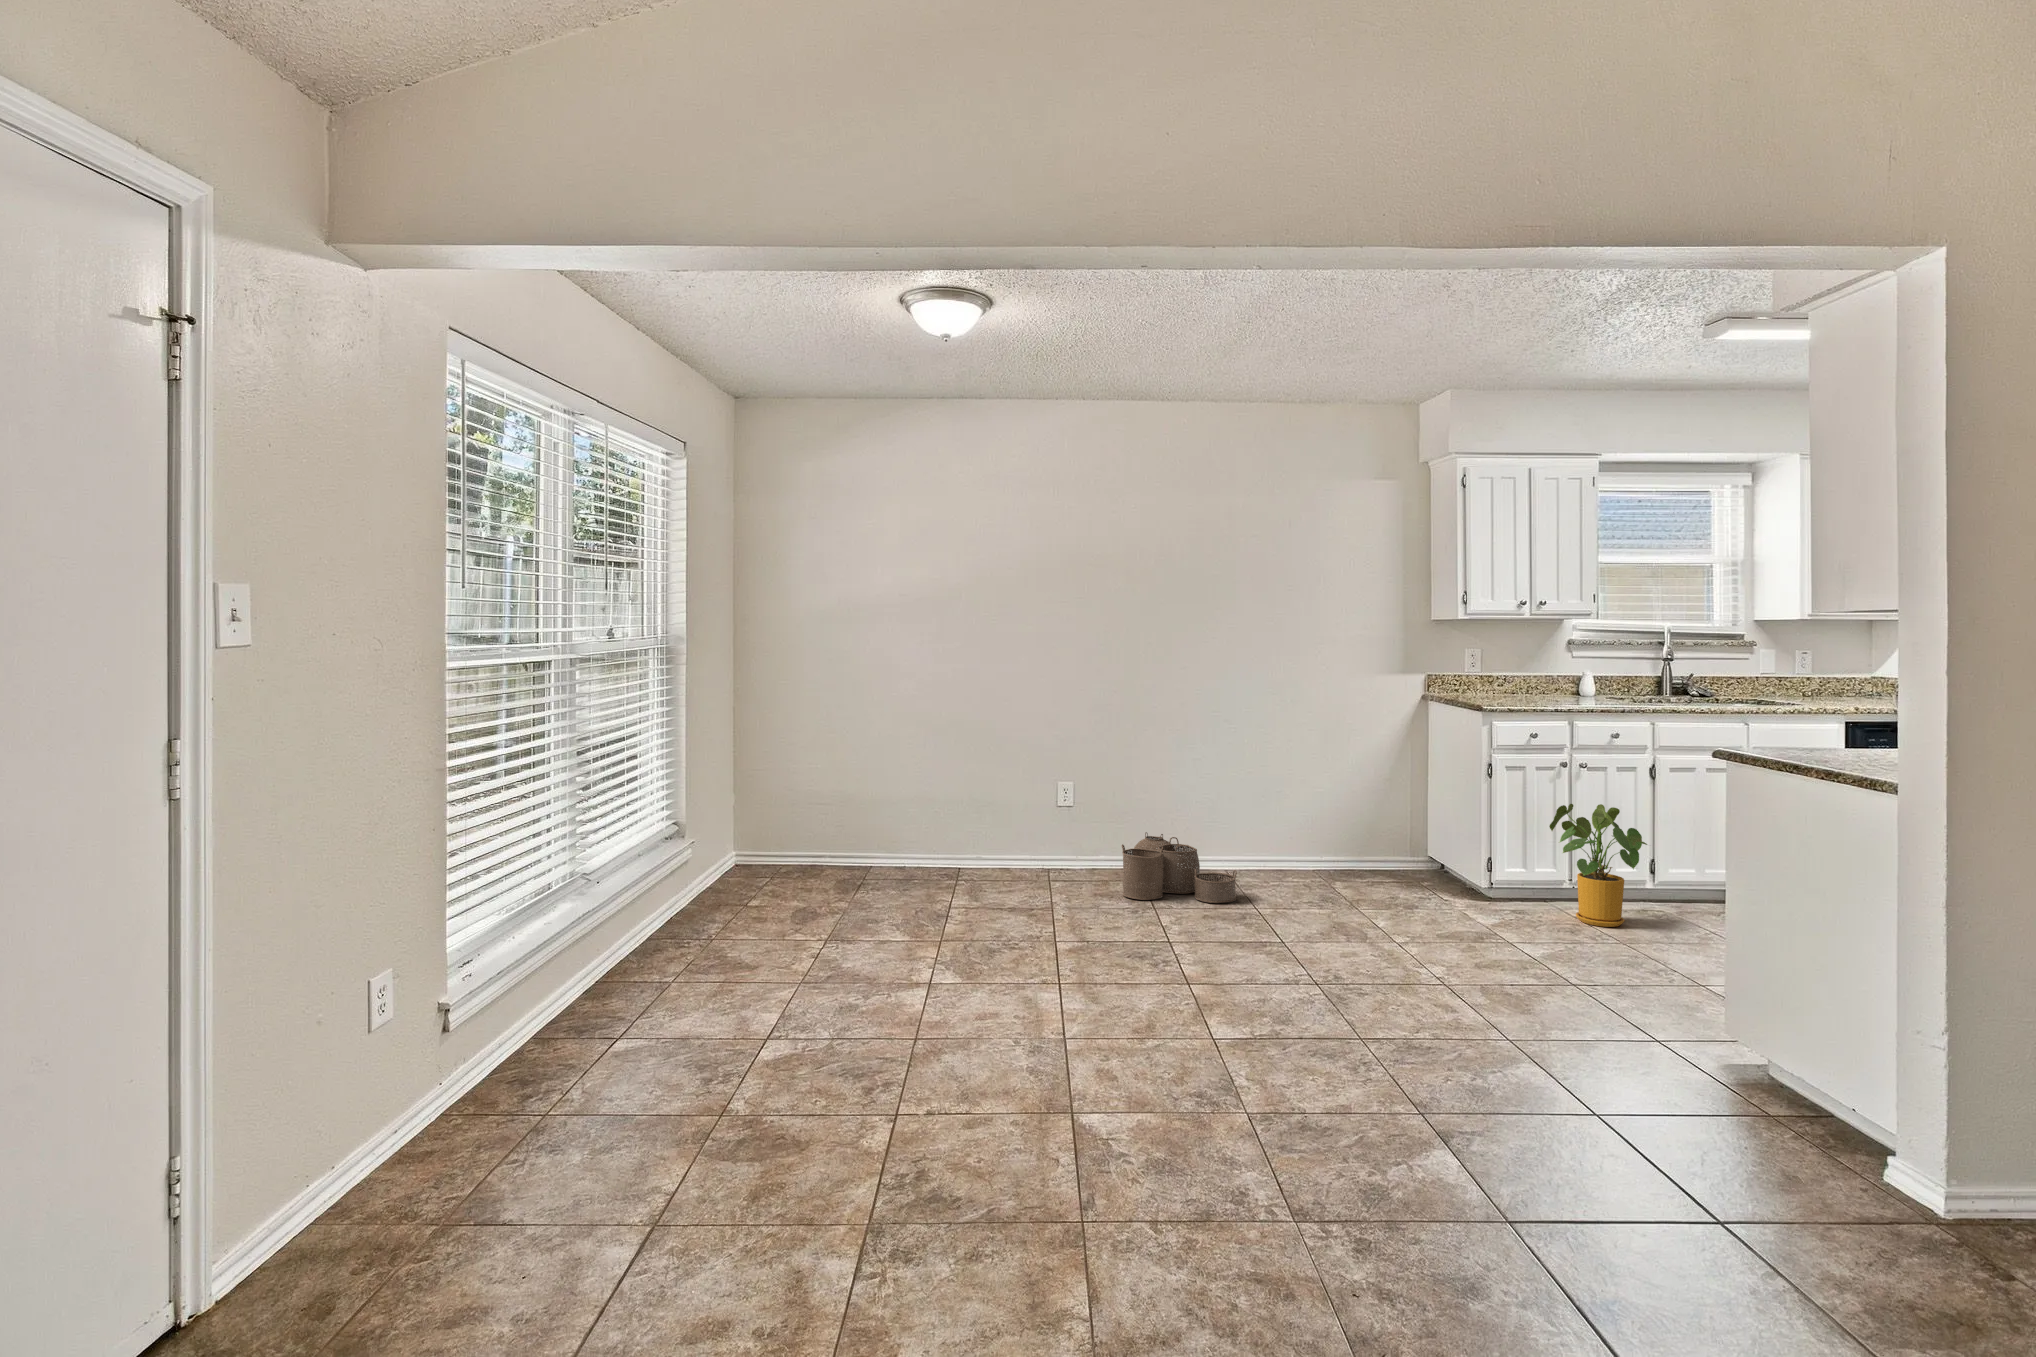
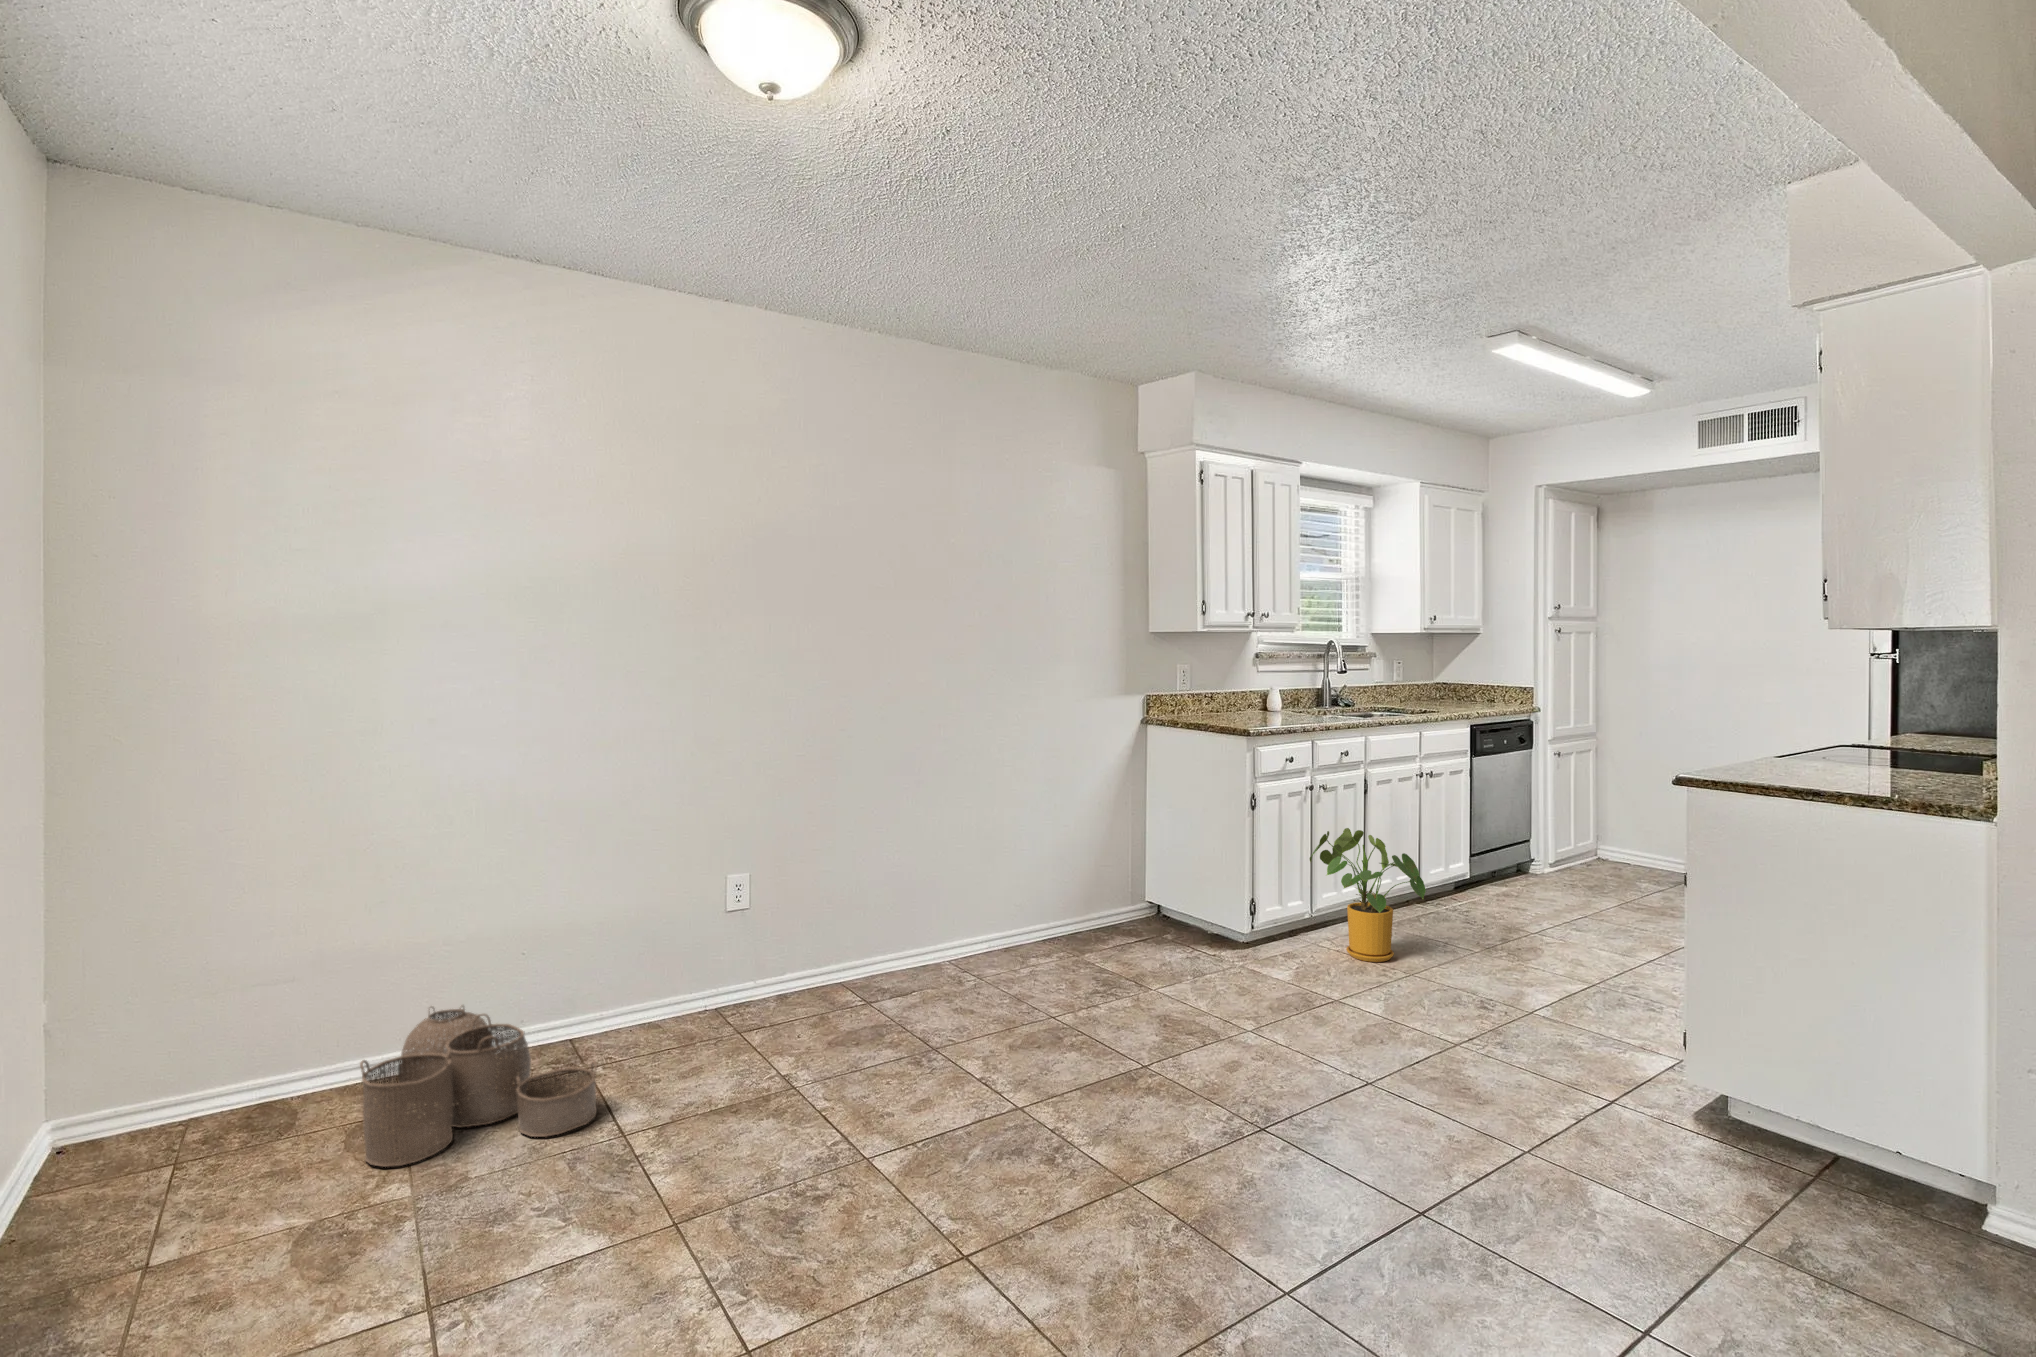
woven basket: present [1122,832,1237,903] -> present [360,1006,597,1167]

